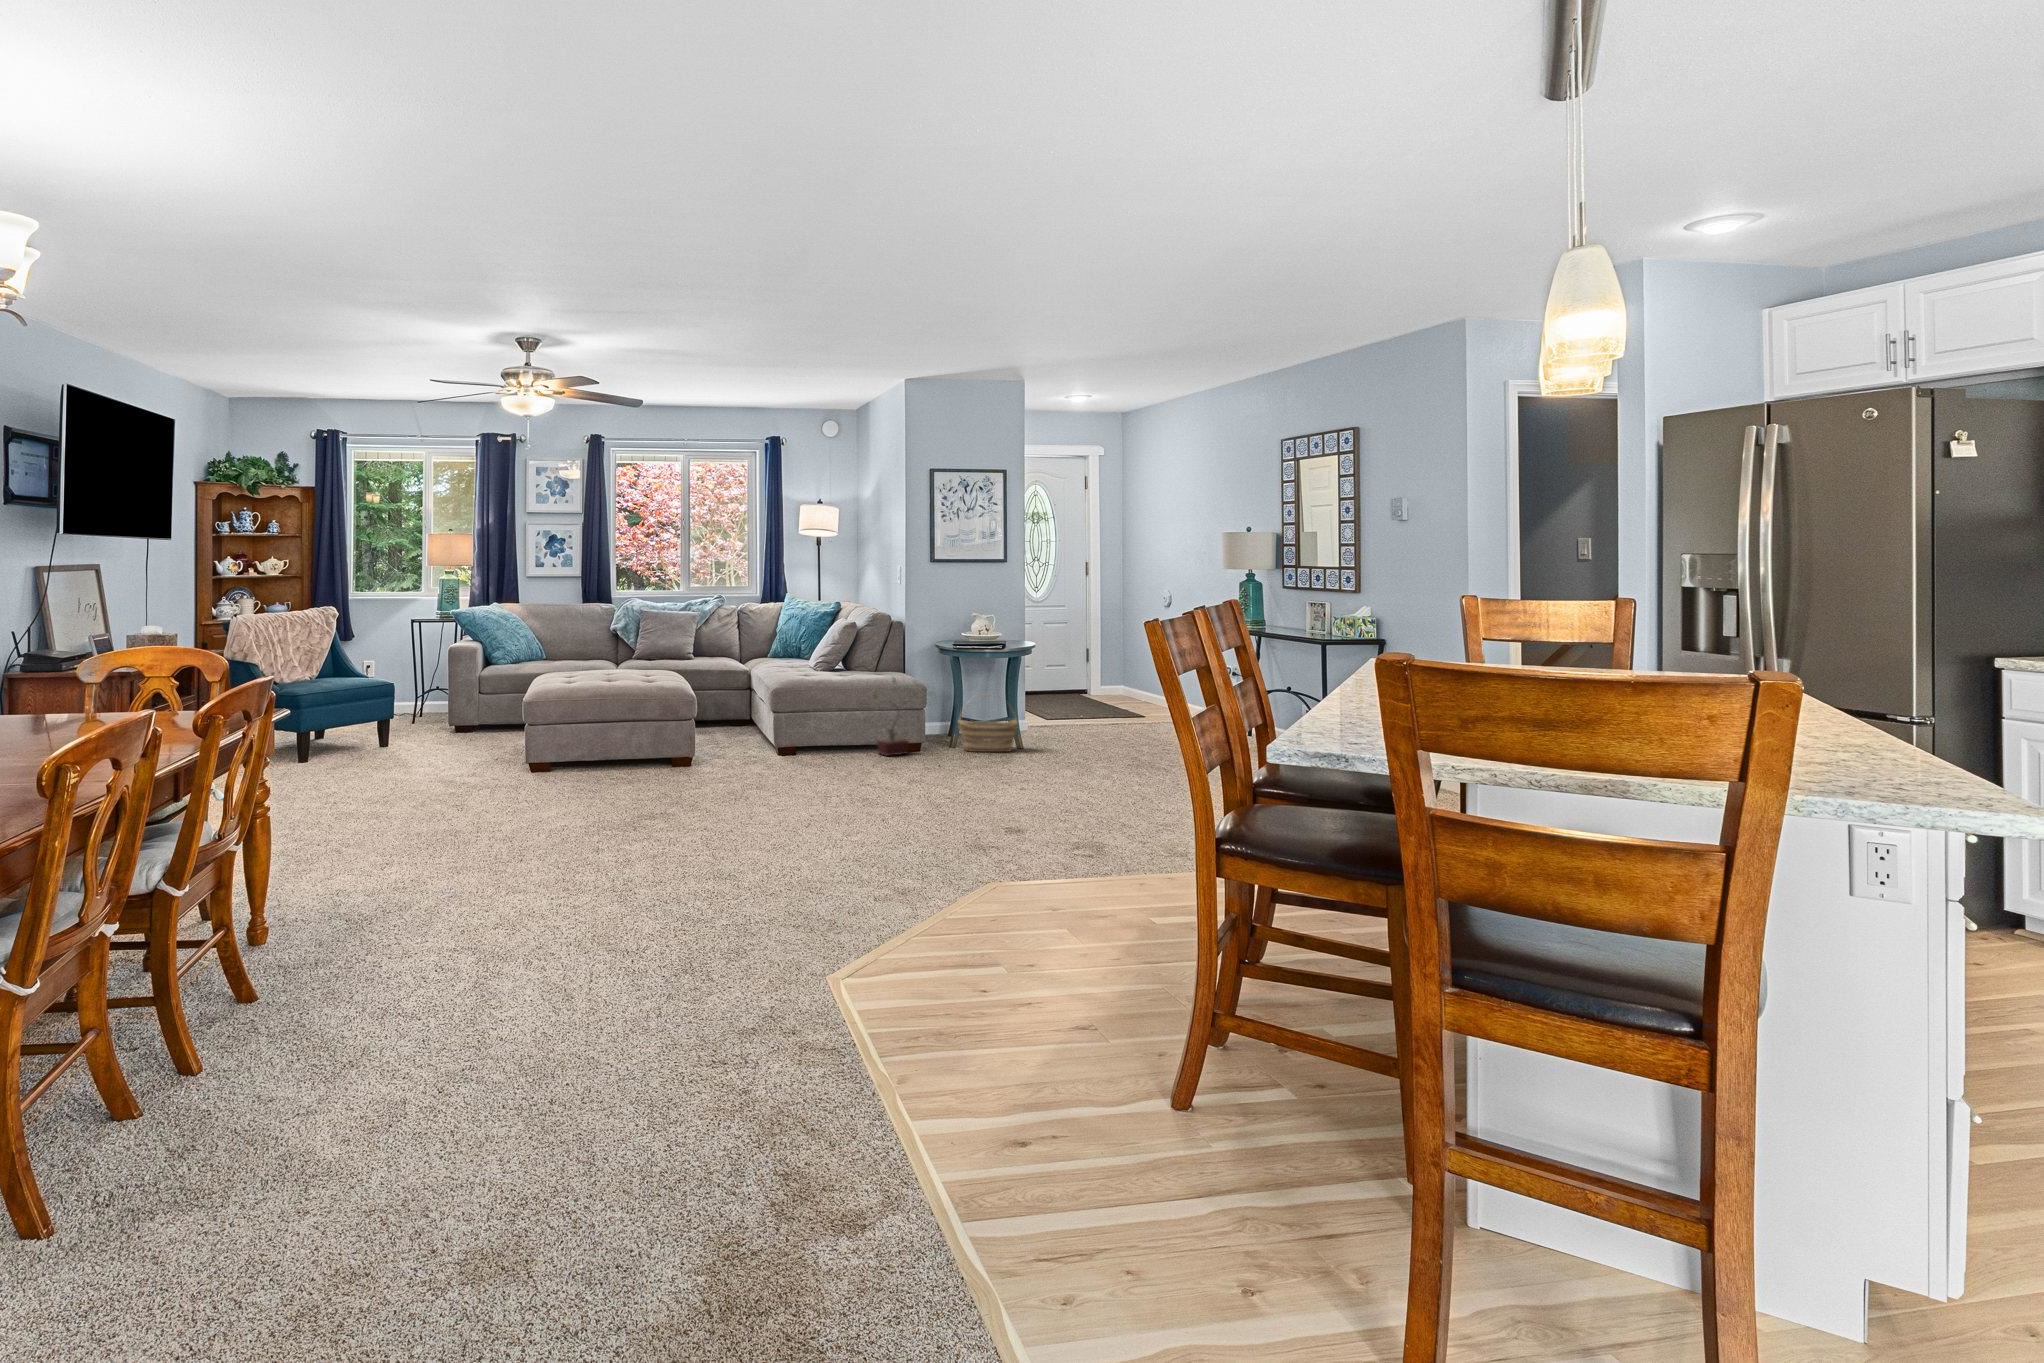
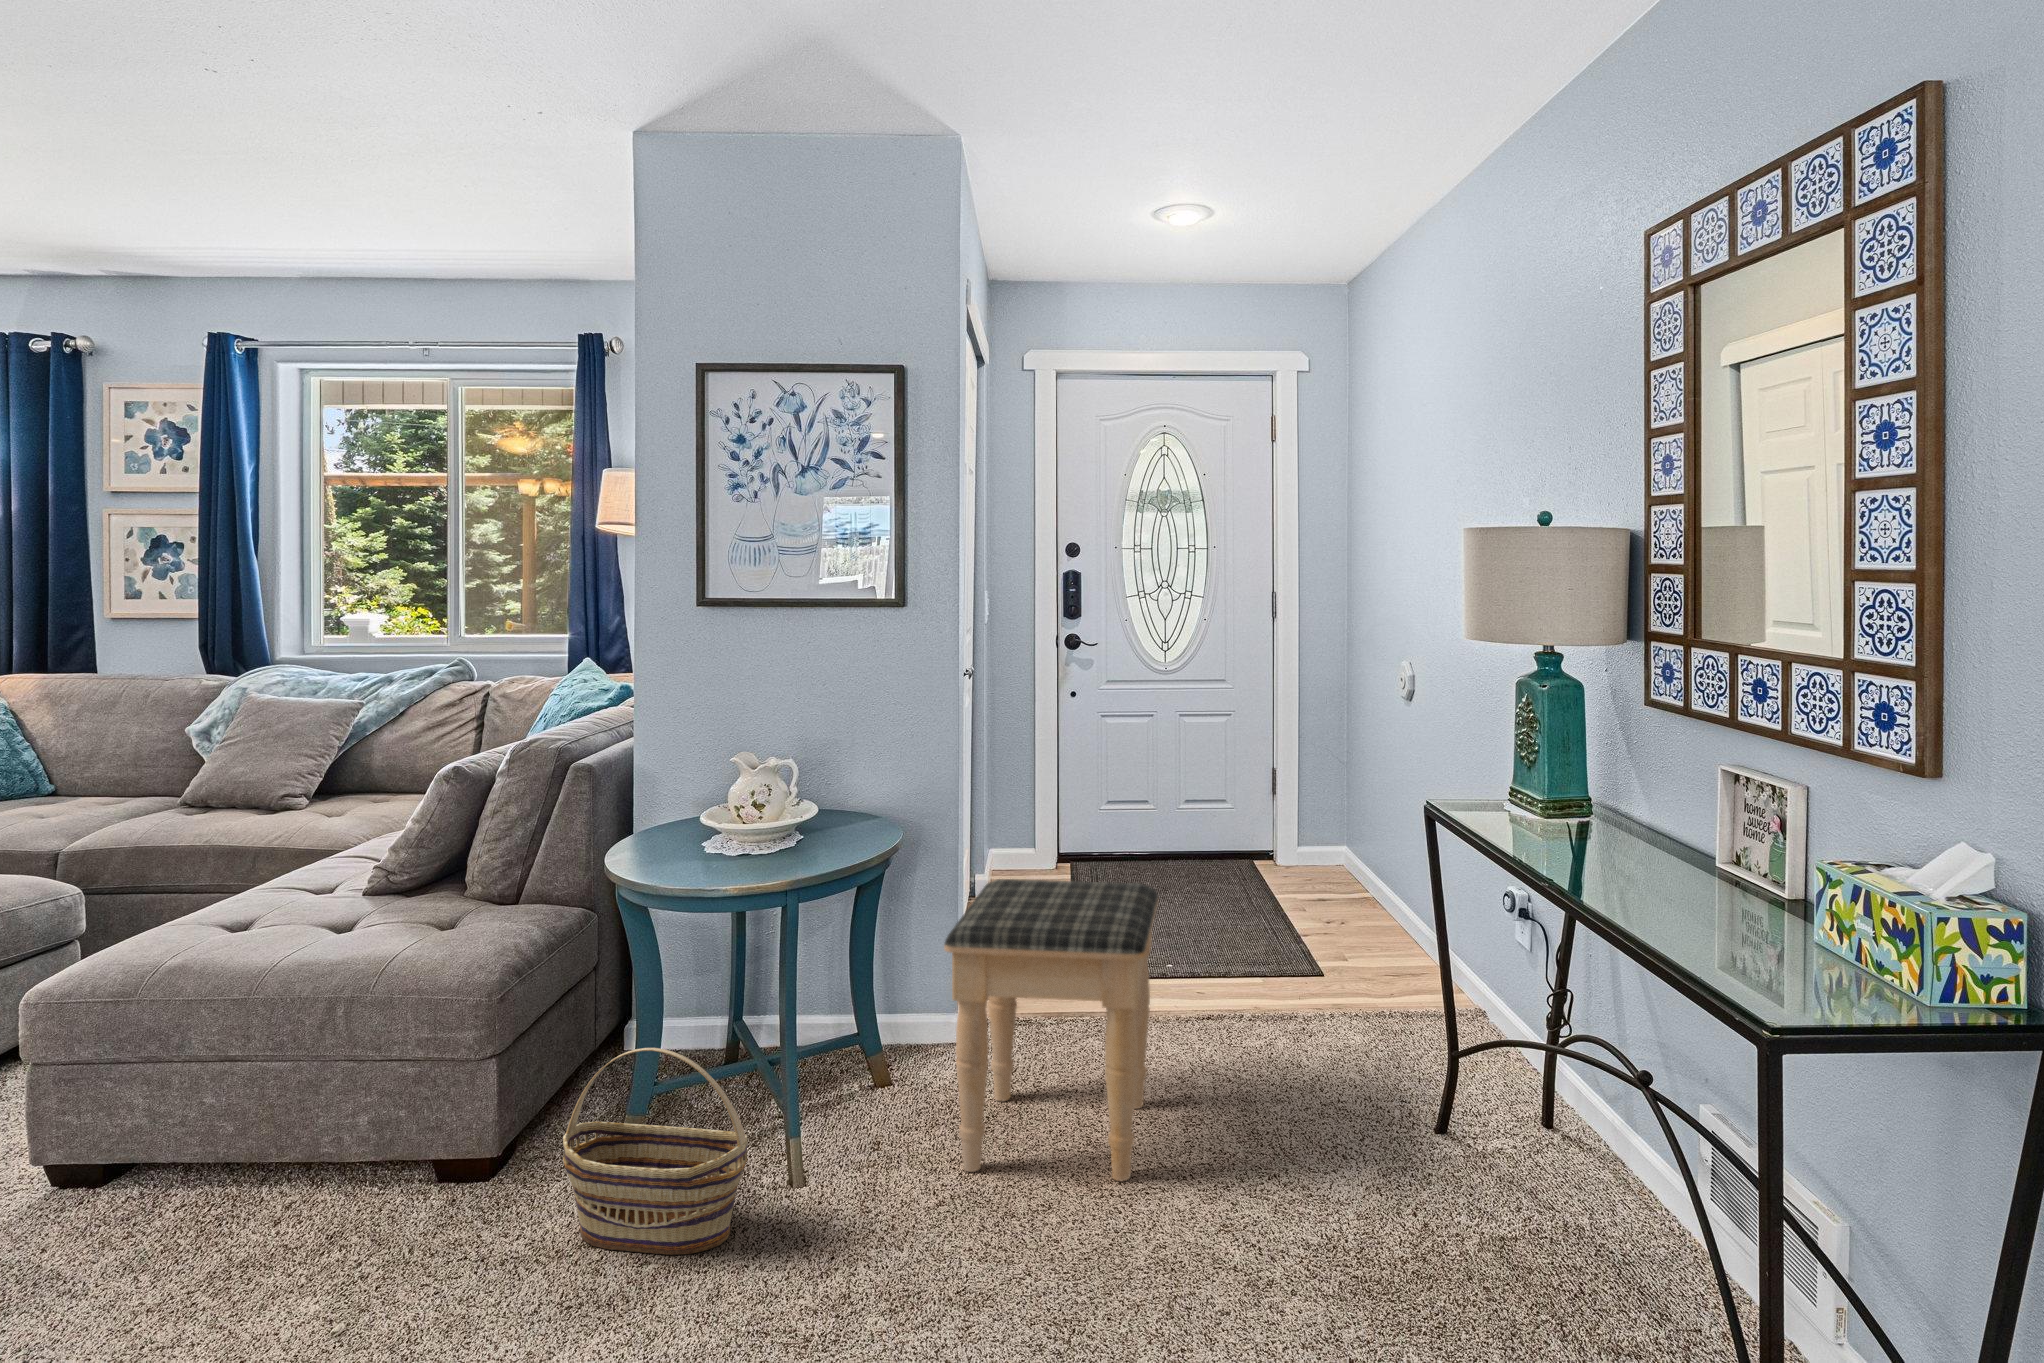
footstool: none [1048,657,1127,743] -> present [944,879,1158,1181]
potted plant: present [874,677,924,756] -> none [203,993,476,1277]

